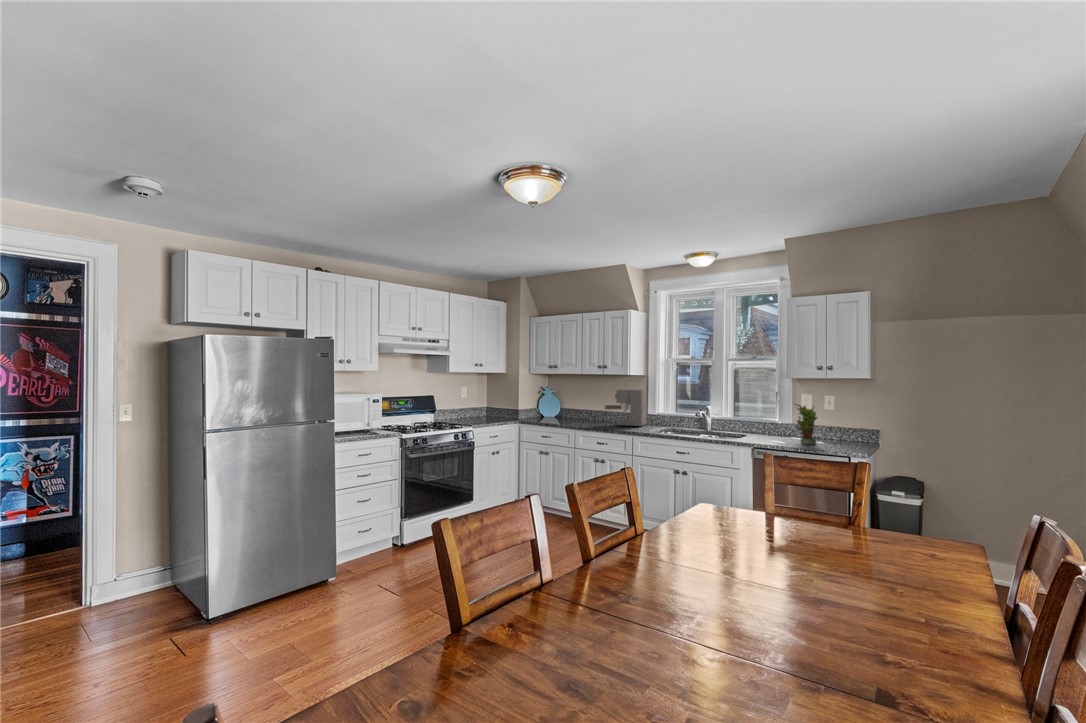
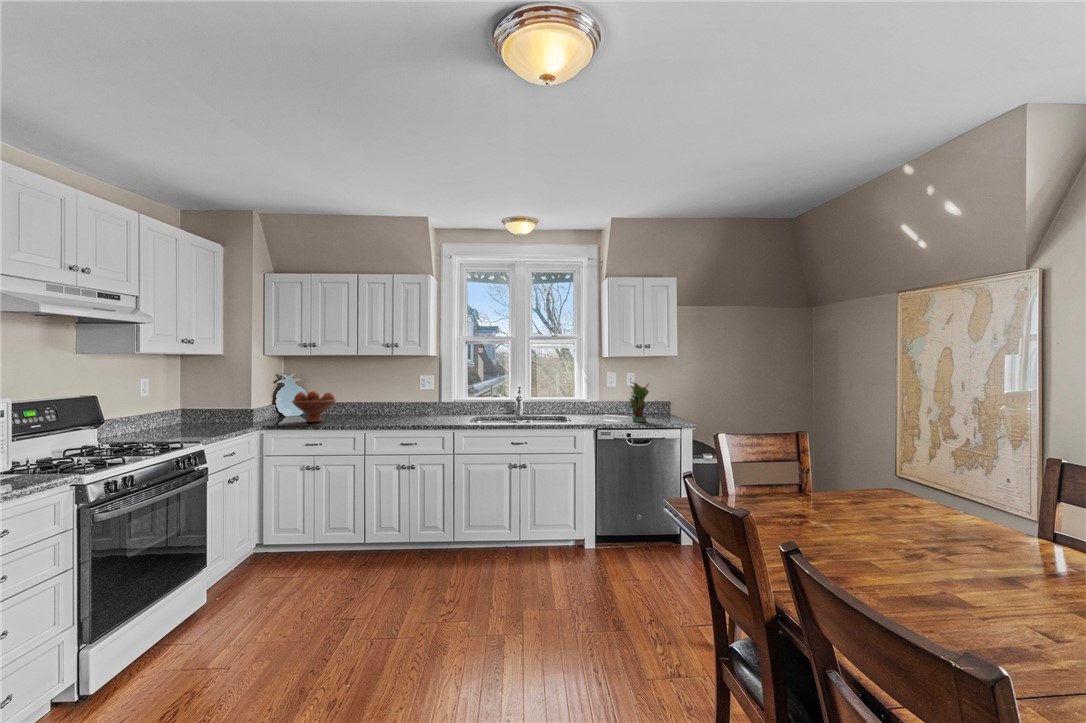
coffee maker: present [605,389,647,427] -> none [392,373,445,420]
fruit bowl: none [542,400,571,422] -> present [292,391,336,422]

